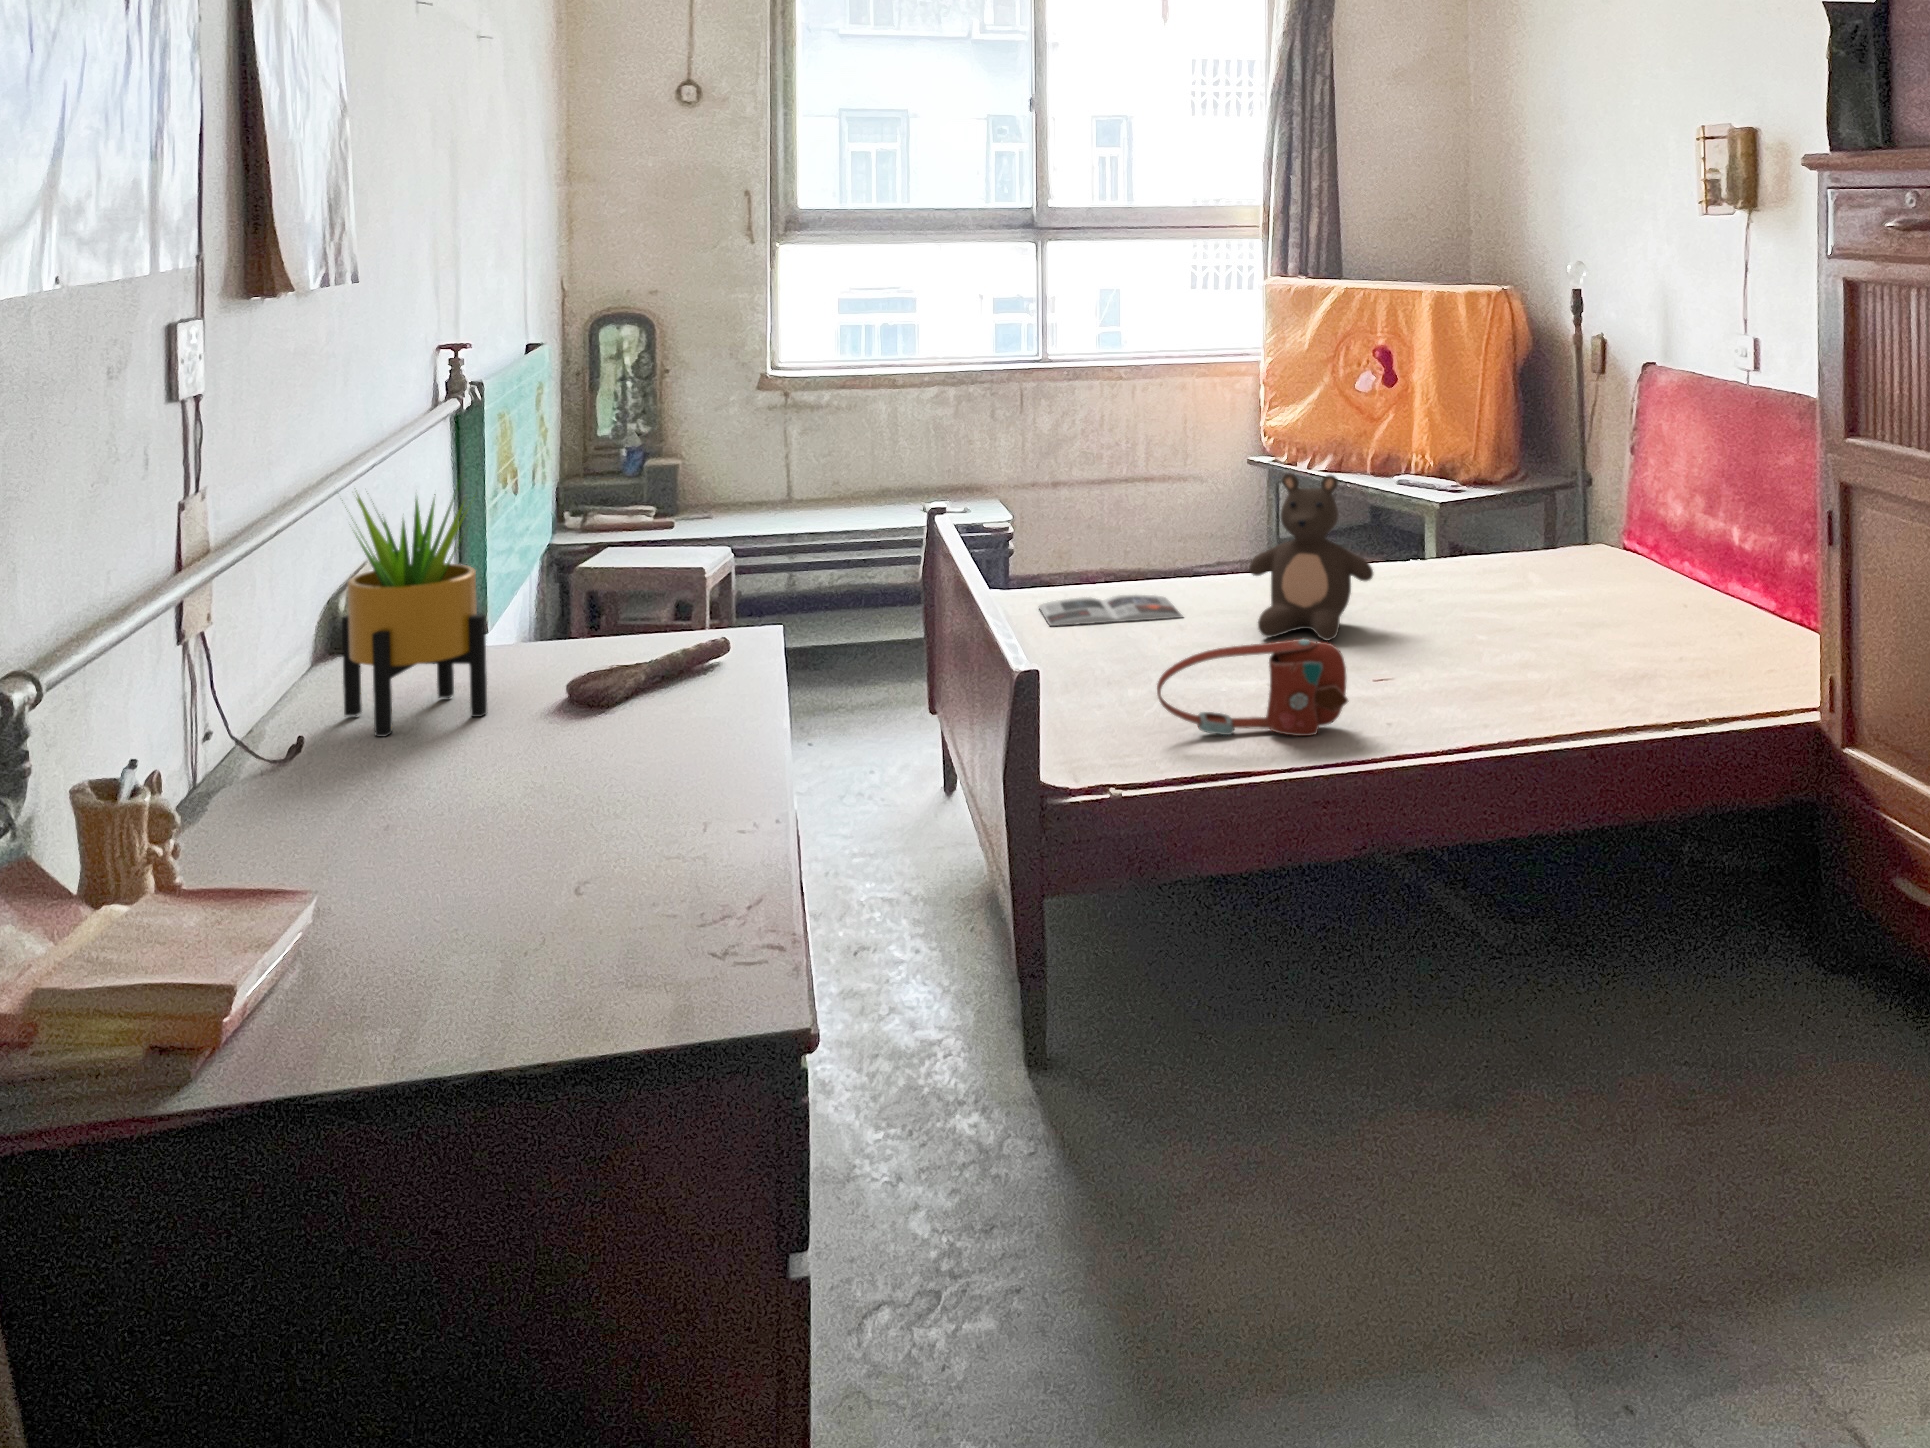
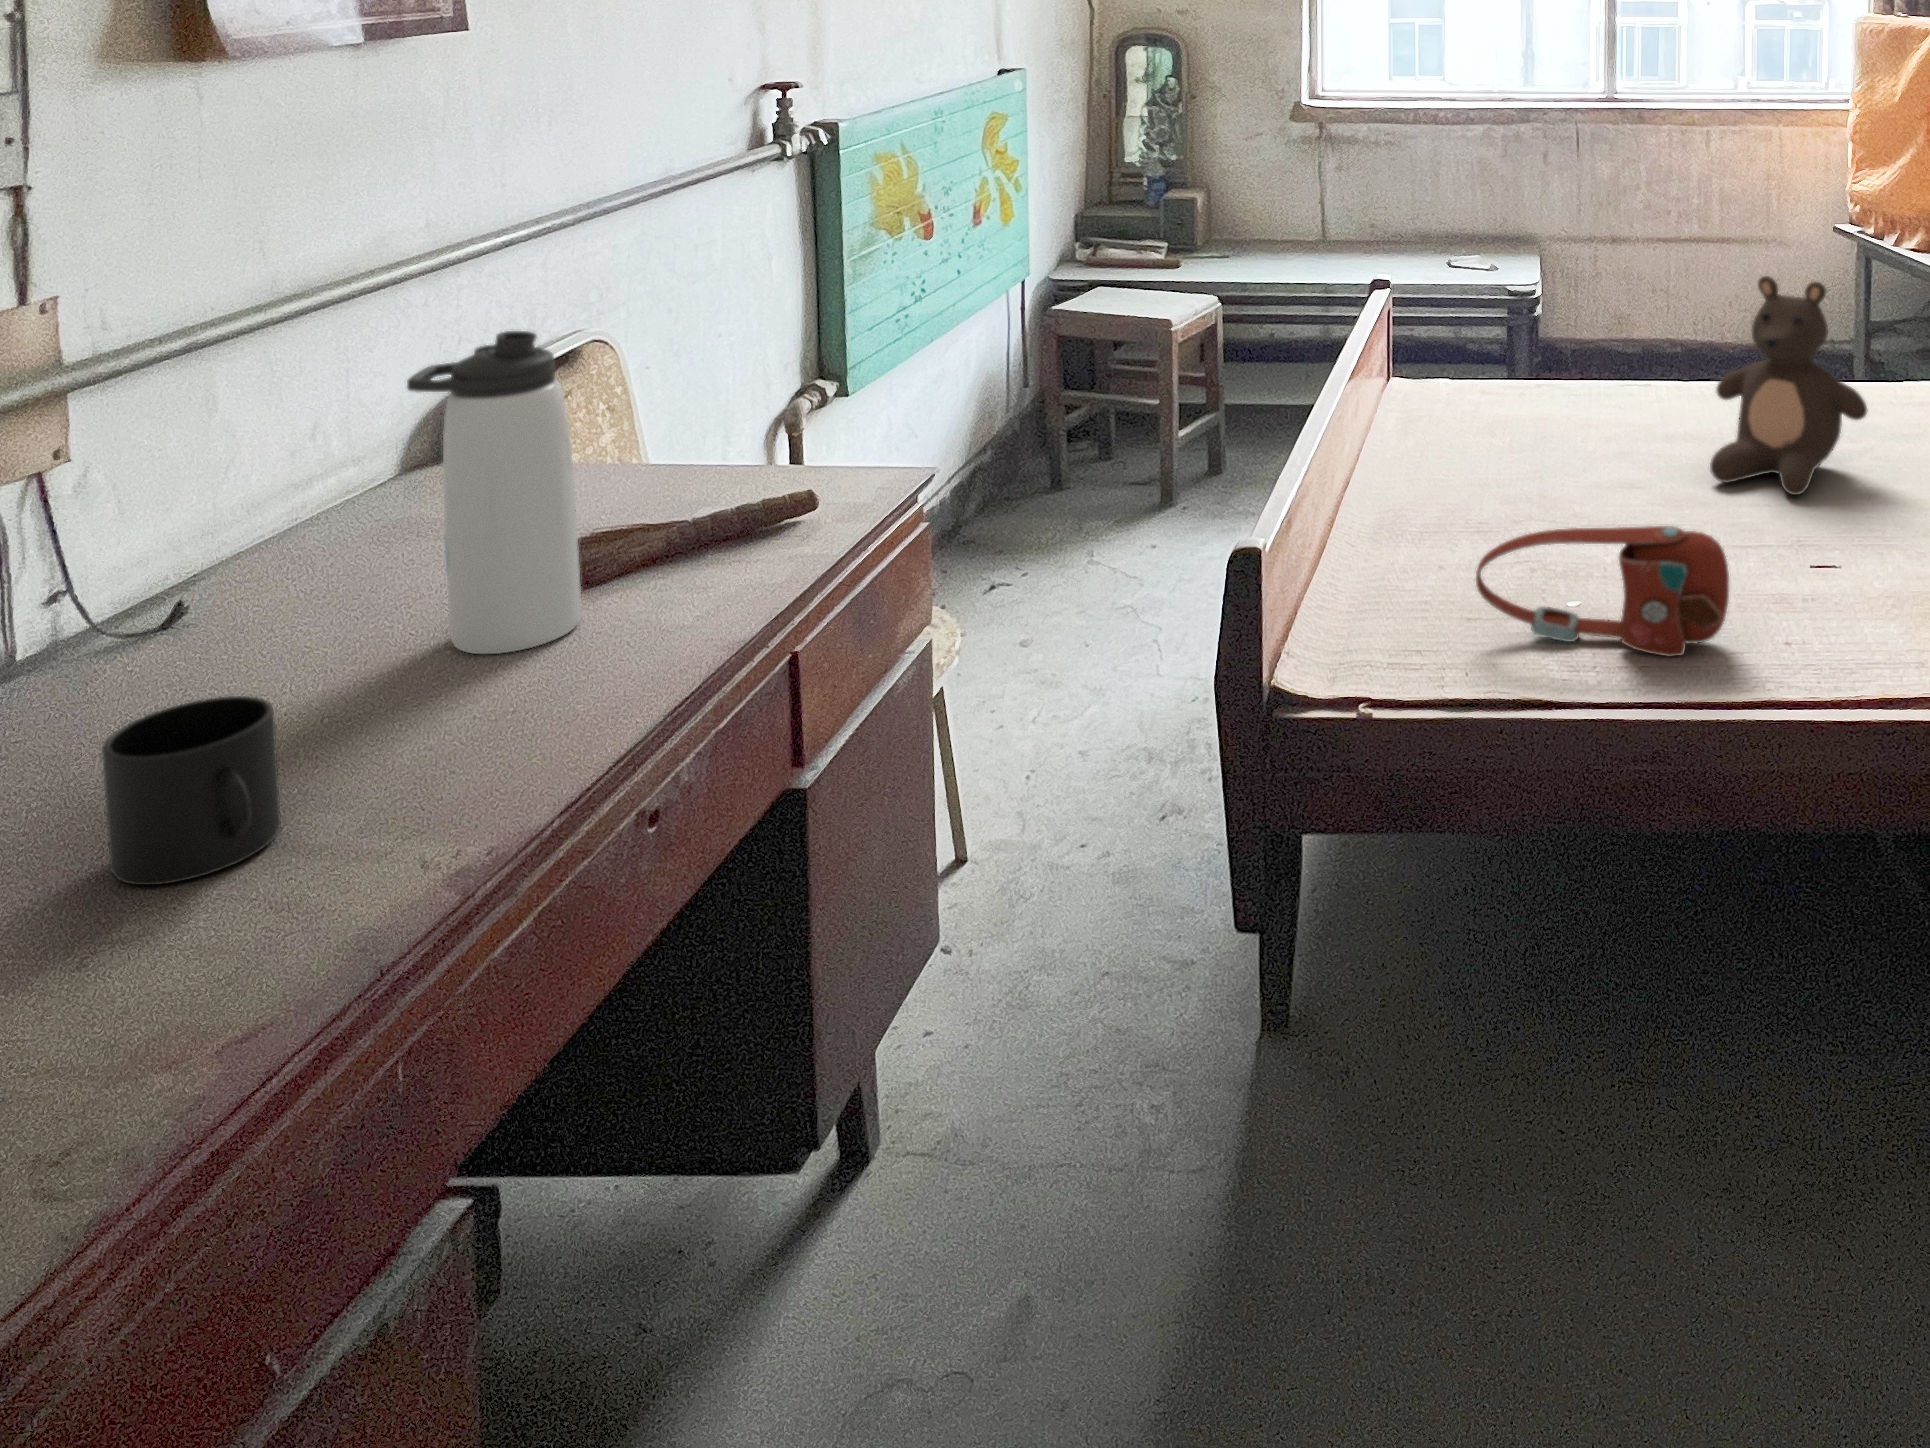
thermos bottle: none [577,484,685,717] -> present [407,331,581,654]
potted plant: present [342,490,487,737] -> none [128,292,355,652]
magazine: present [1039,595,1183,626] -> none [1478,402,1644,440]
mug: none [577,702,688,813] -> present [102,696,281,885]

